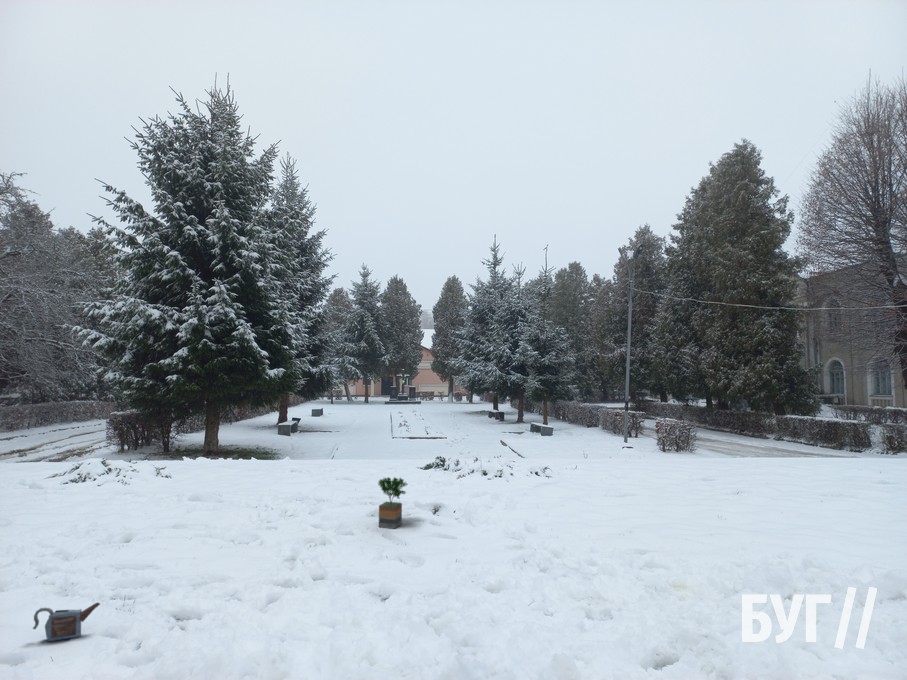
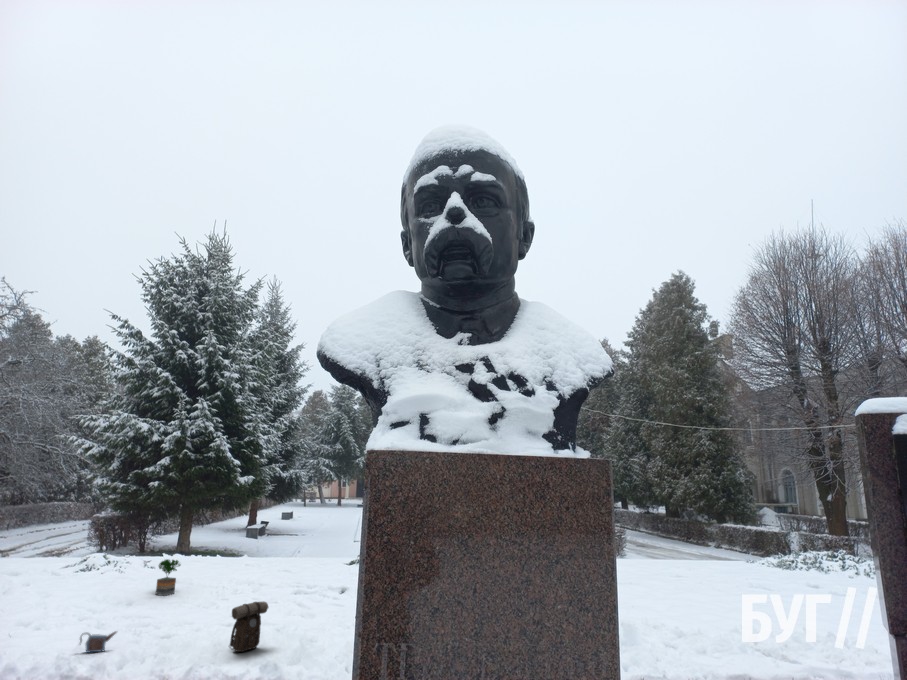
potted tree: present [378,477,407,529] -> present [156,559,181,596]
backpack: none [290,550,351,636] -> present [229,601,268,652]

